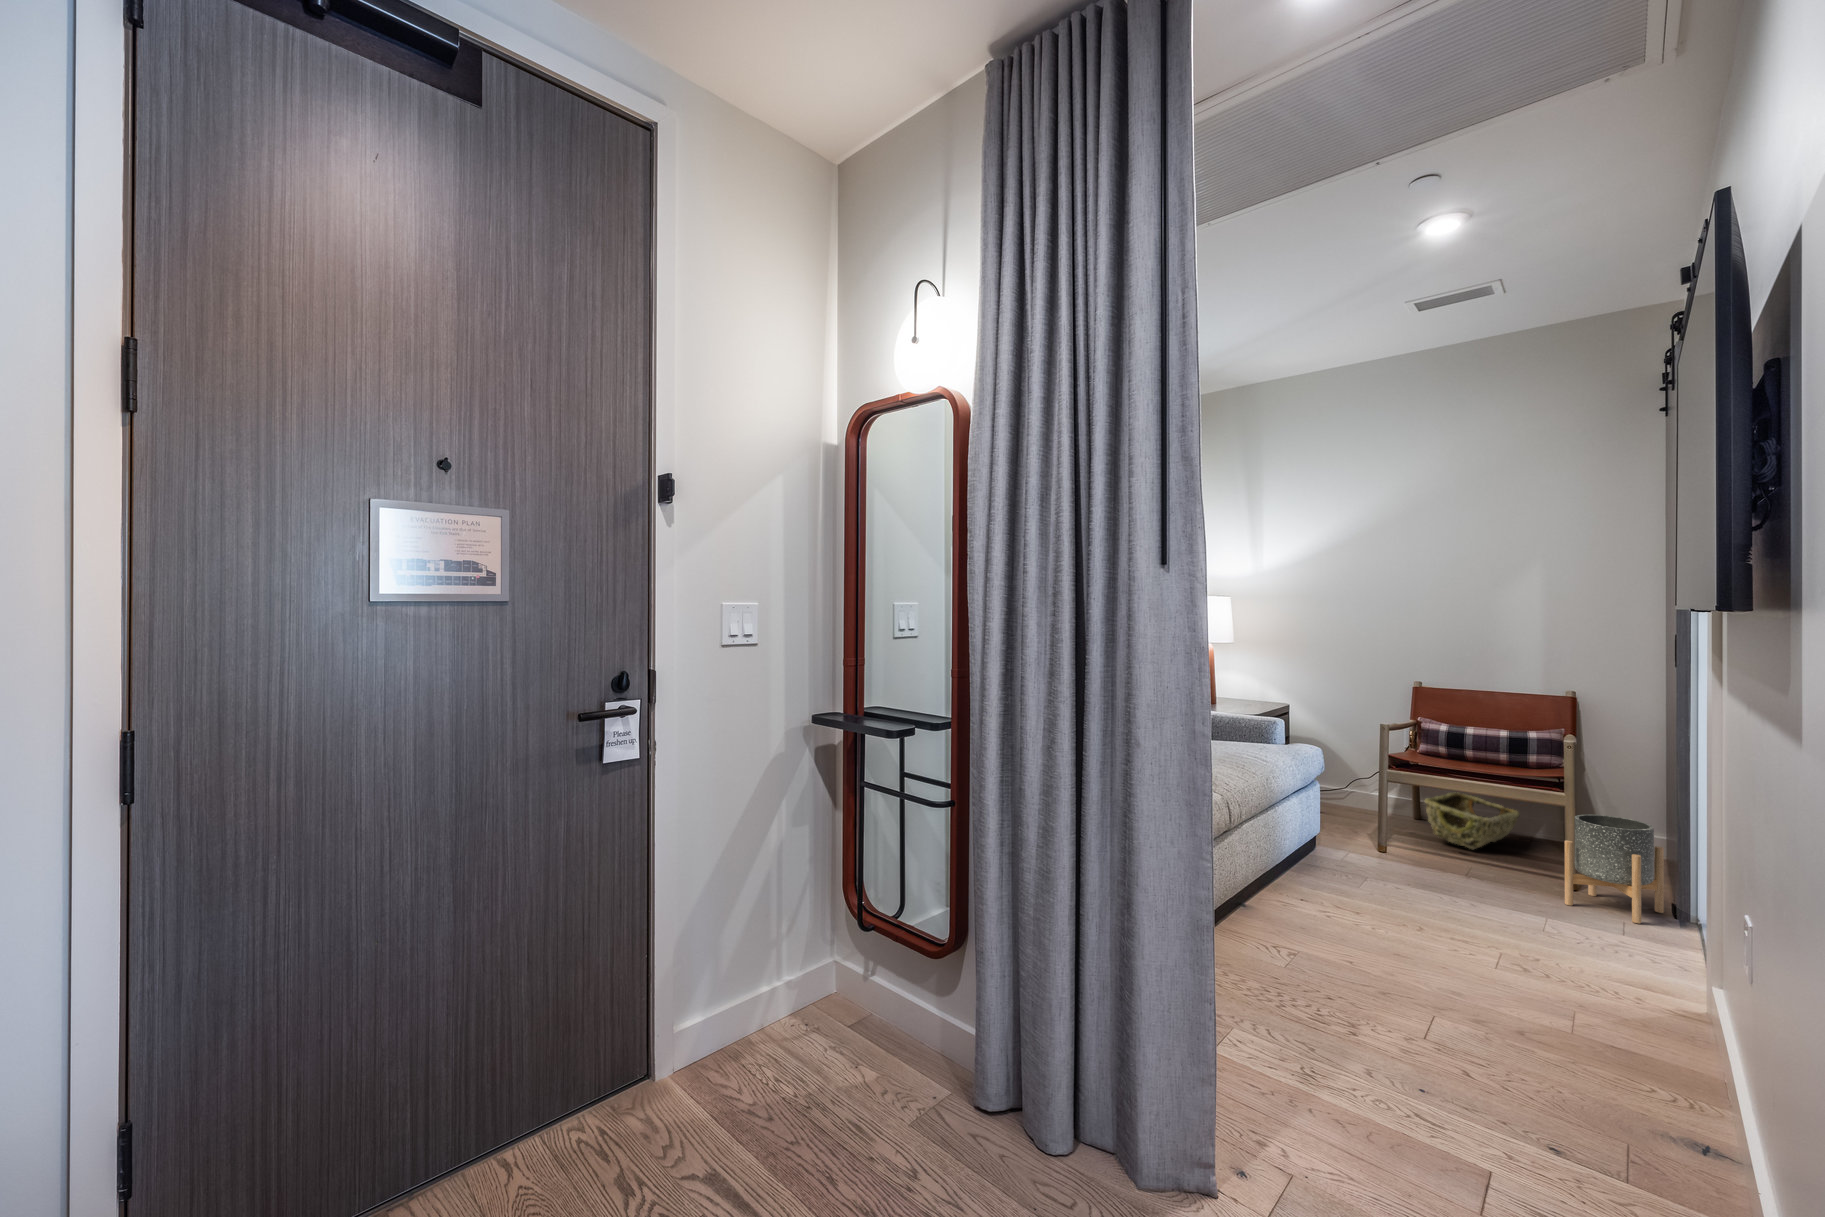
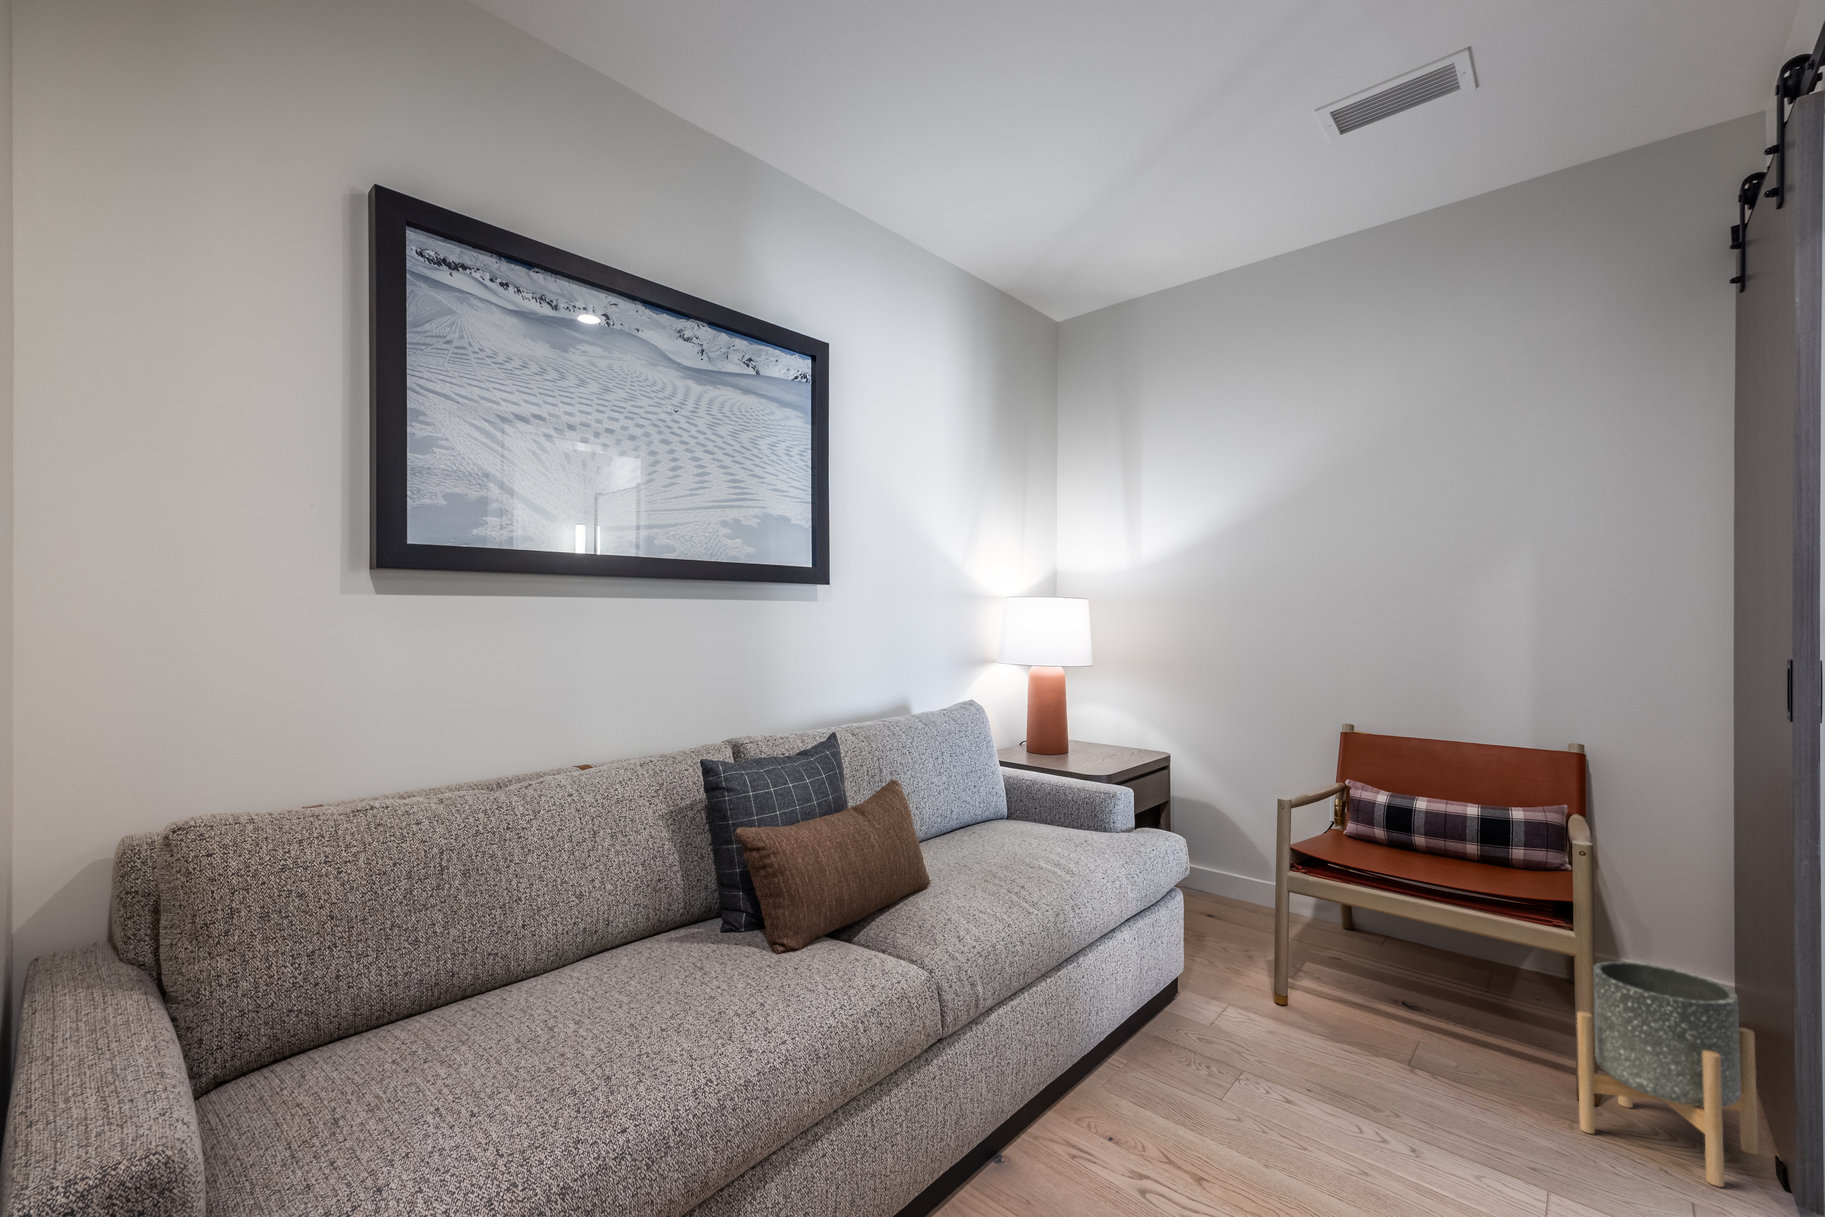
woven basket: present [1425,793,1519,850] -> none [1354,897,1501,996]

